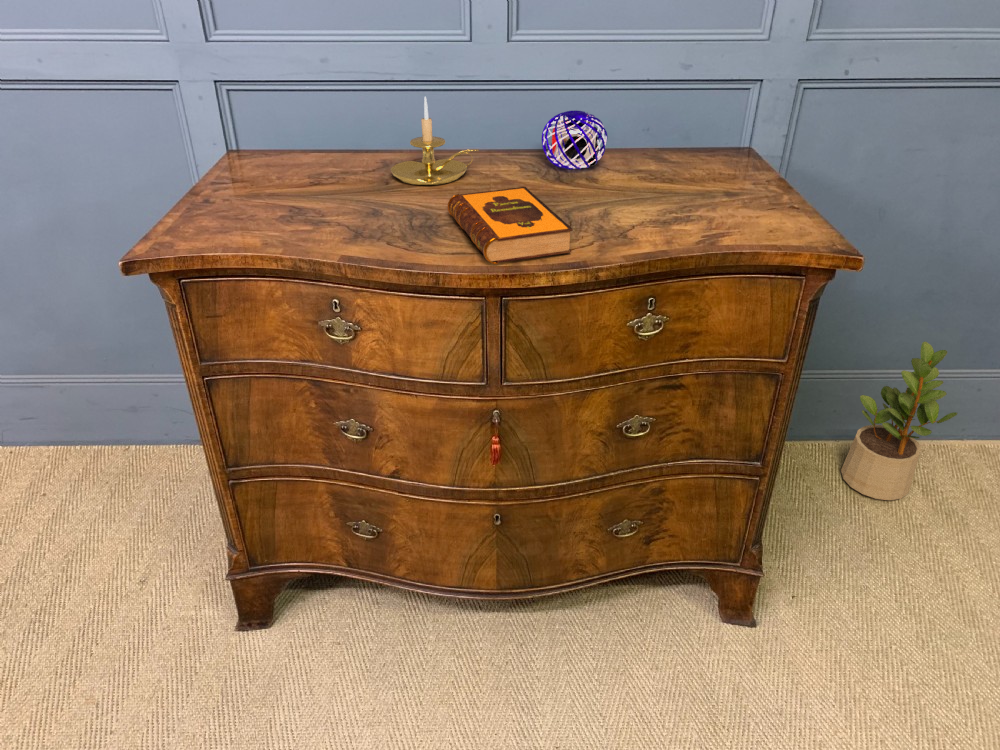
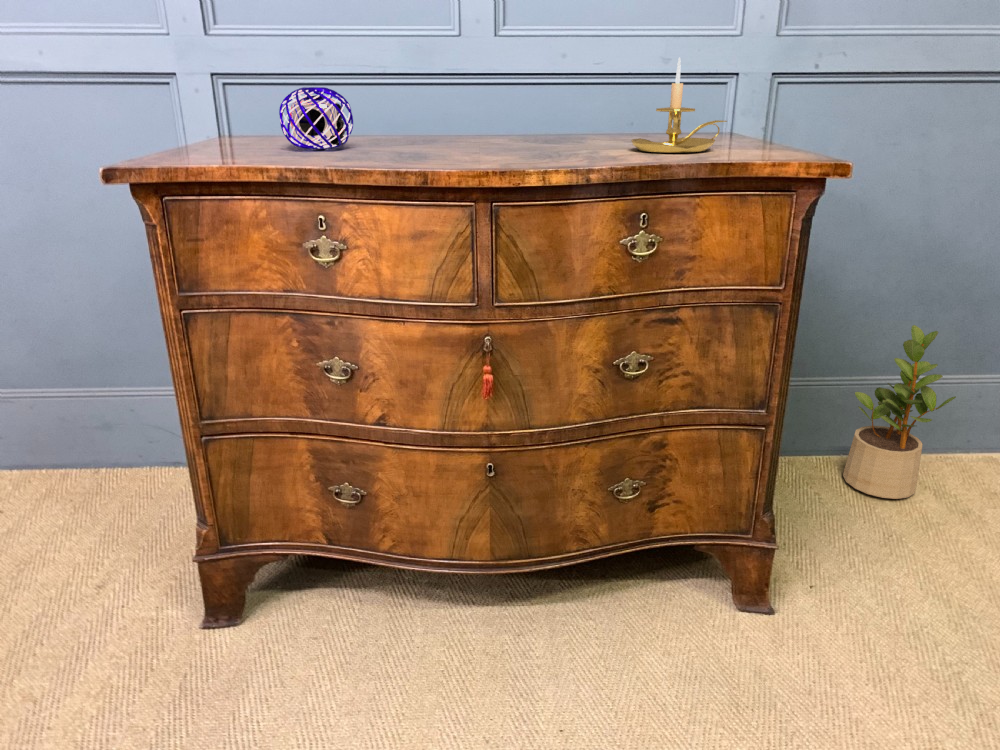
candle holder: present [391,97,479,185] -> present [631,58,727,152]
decorative orb: present [542,111,607,169] -> present [279,87,353,149]
hardback book: present [447,187,573,264] -> none [436,127,562,164]

